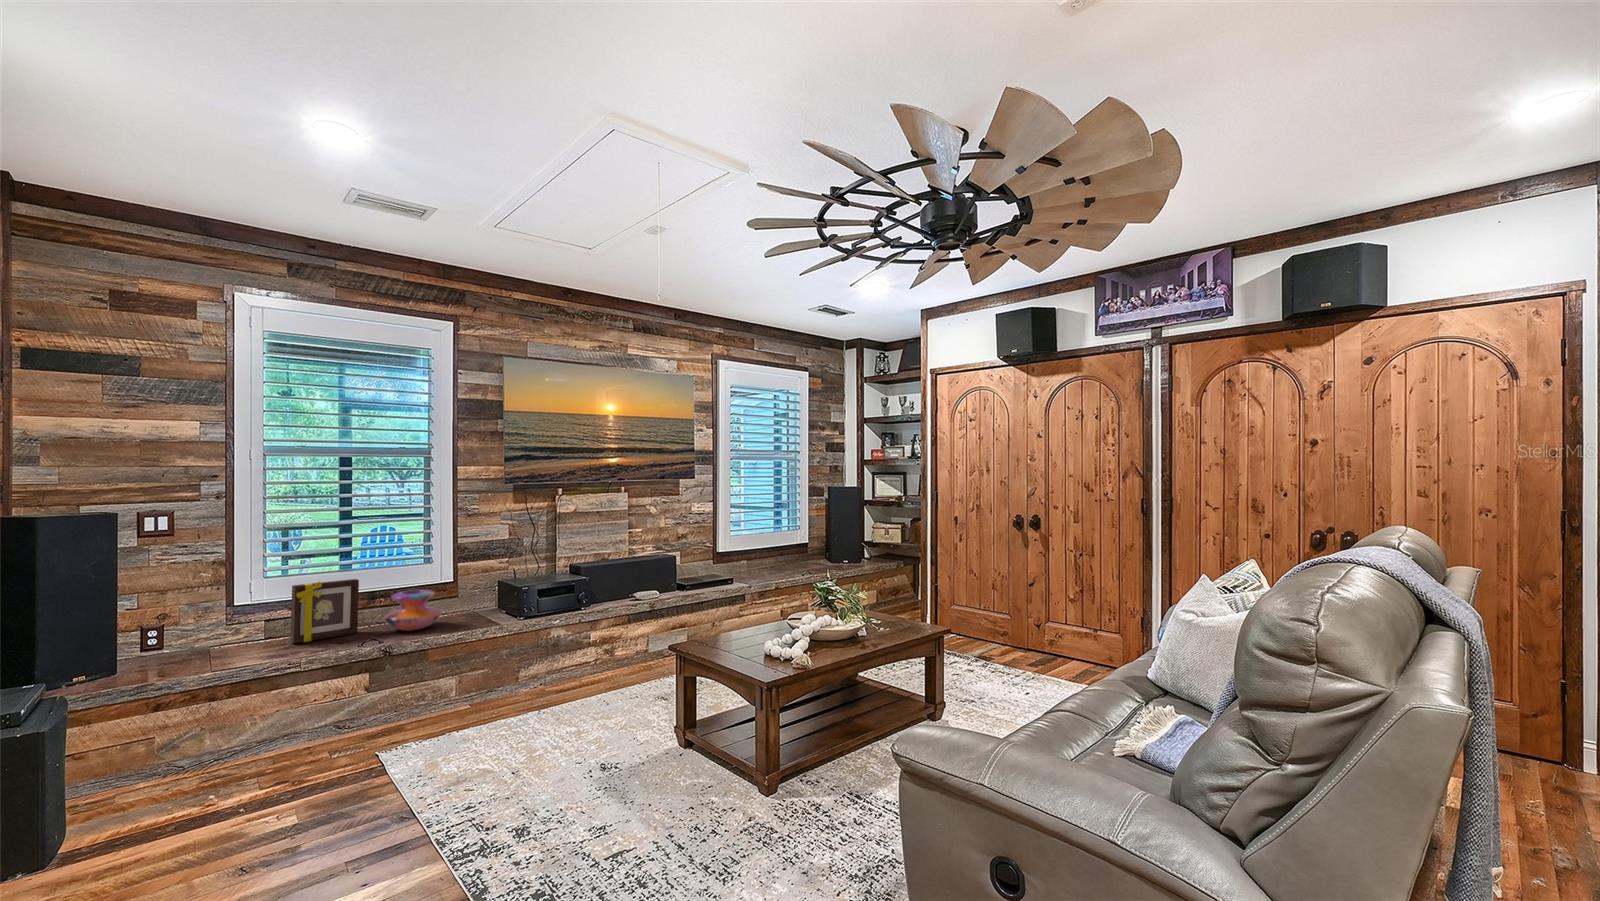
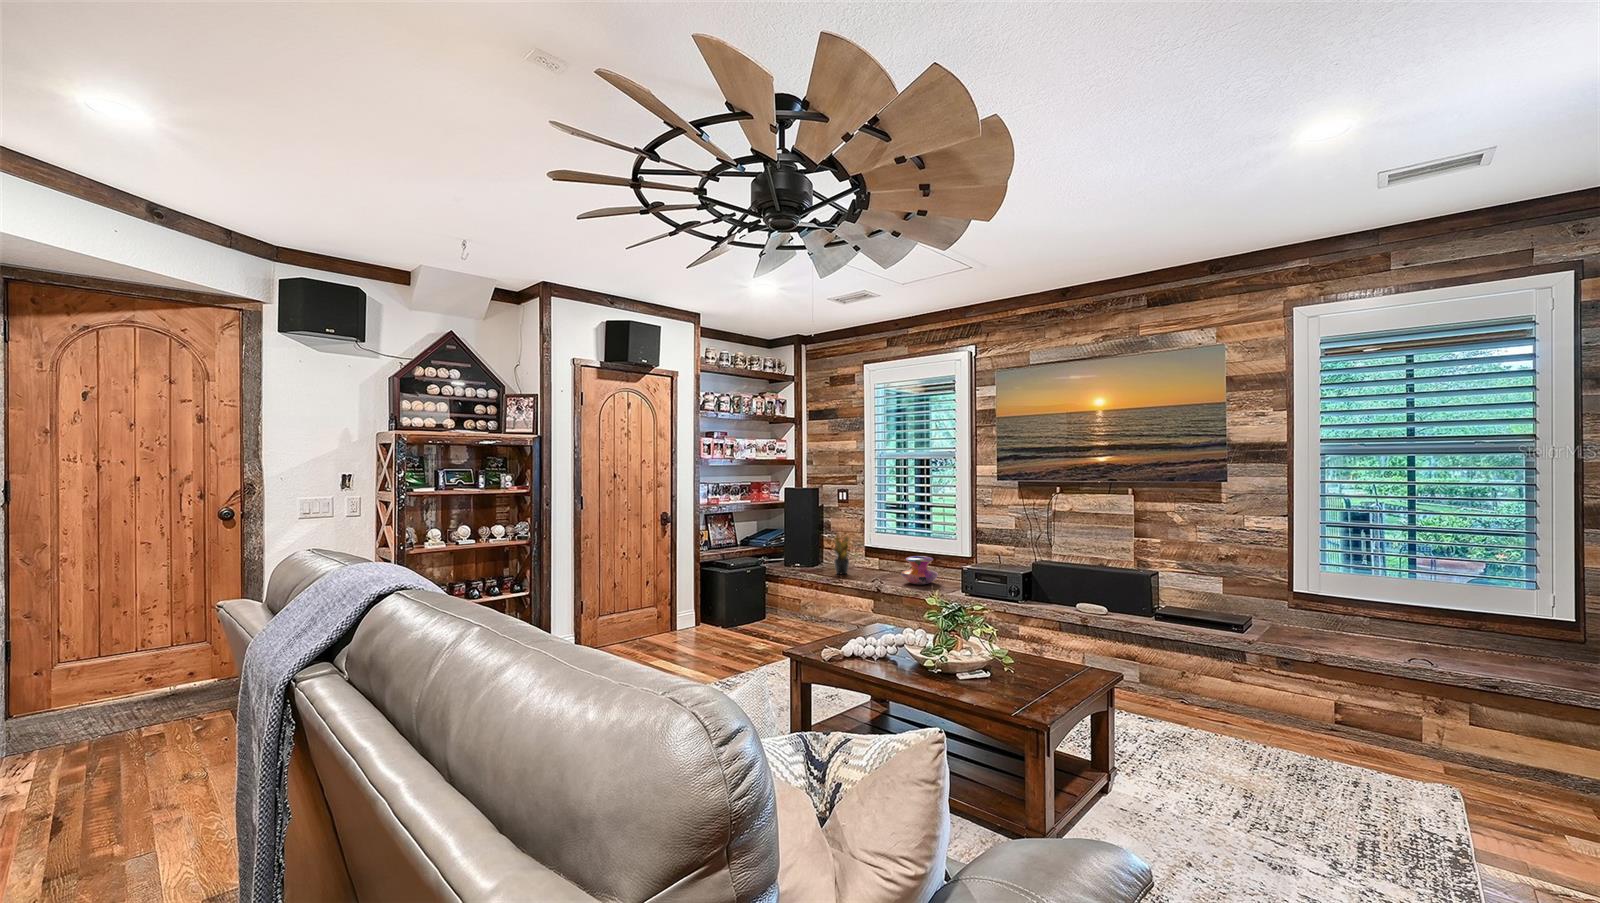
picture frame: present [290,579,359,643] -> none [870,540,904,579]
potted plant: none [191,583,257,661] -> present [834,535,849,574]

